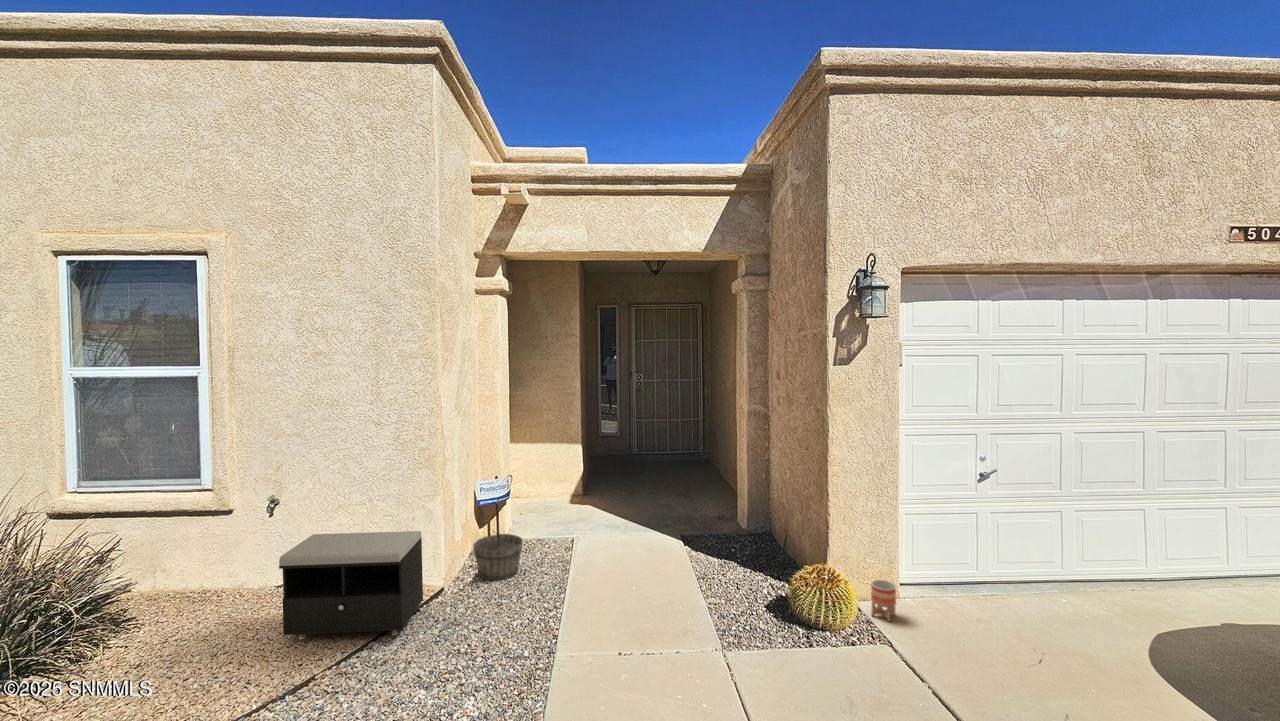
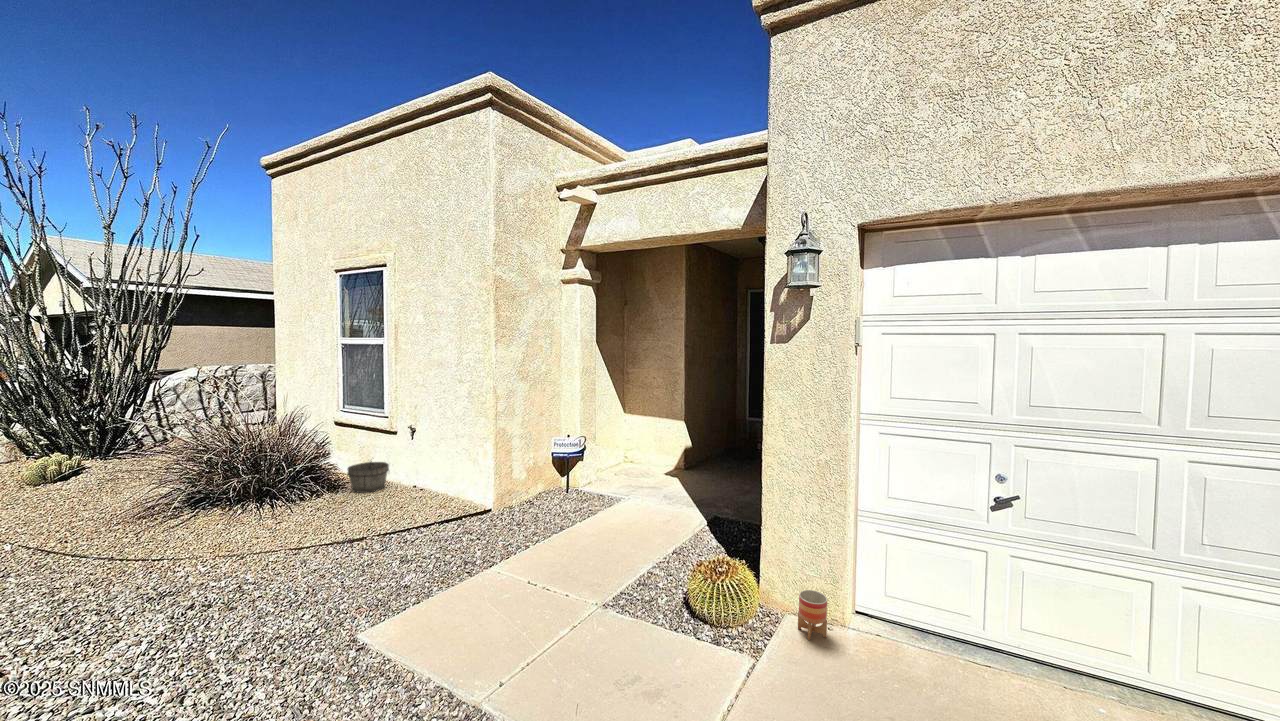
storage bench: present [279,531,423,640] -> none [392,444,480,520]
wooden bucket: present [473,533,523,580] -> present [347,461,389,493]

